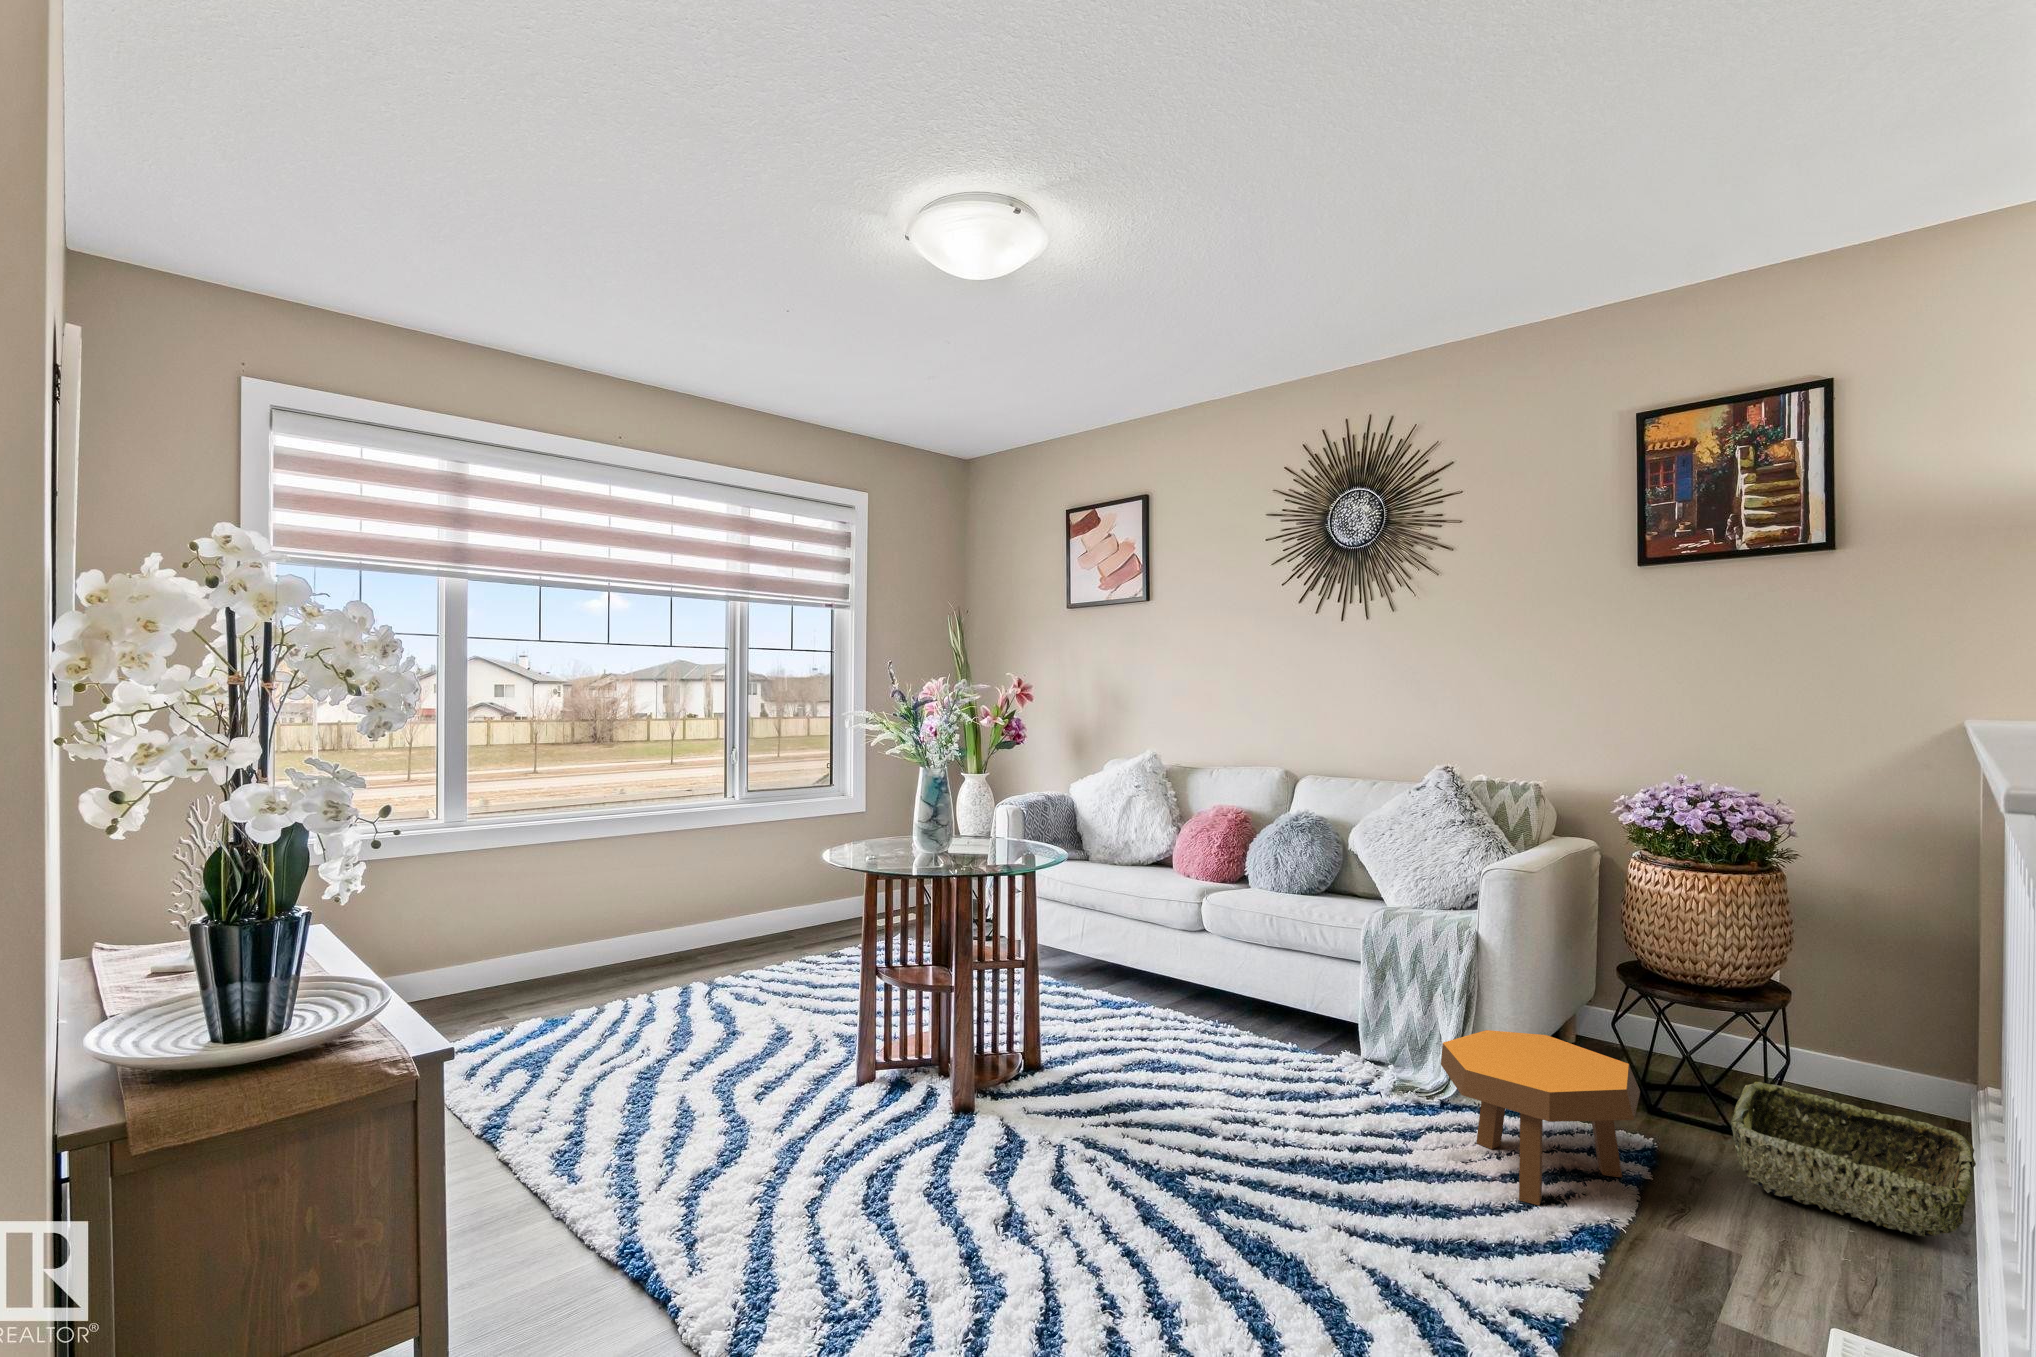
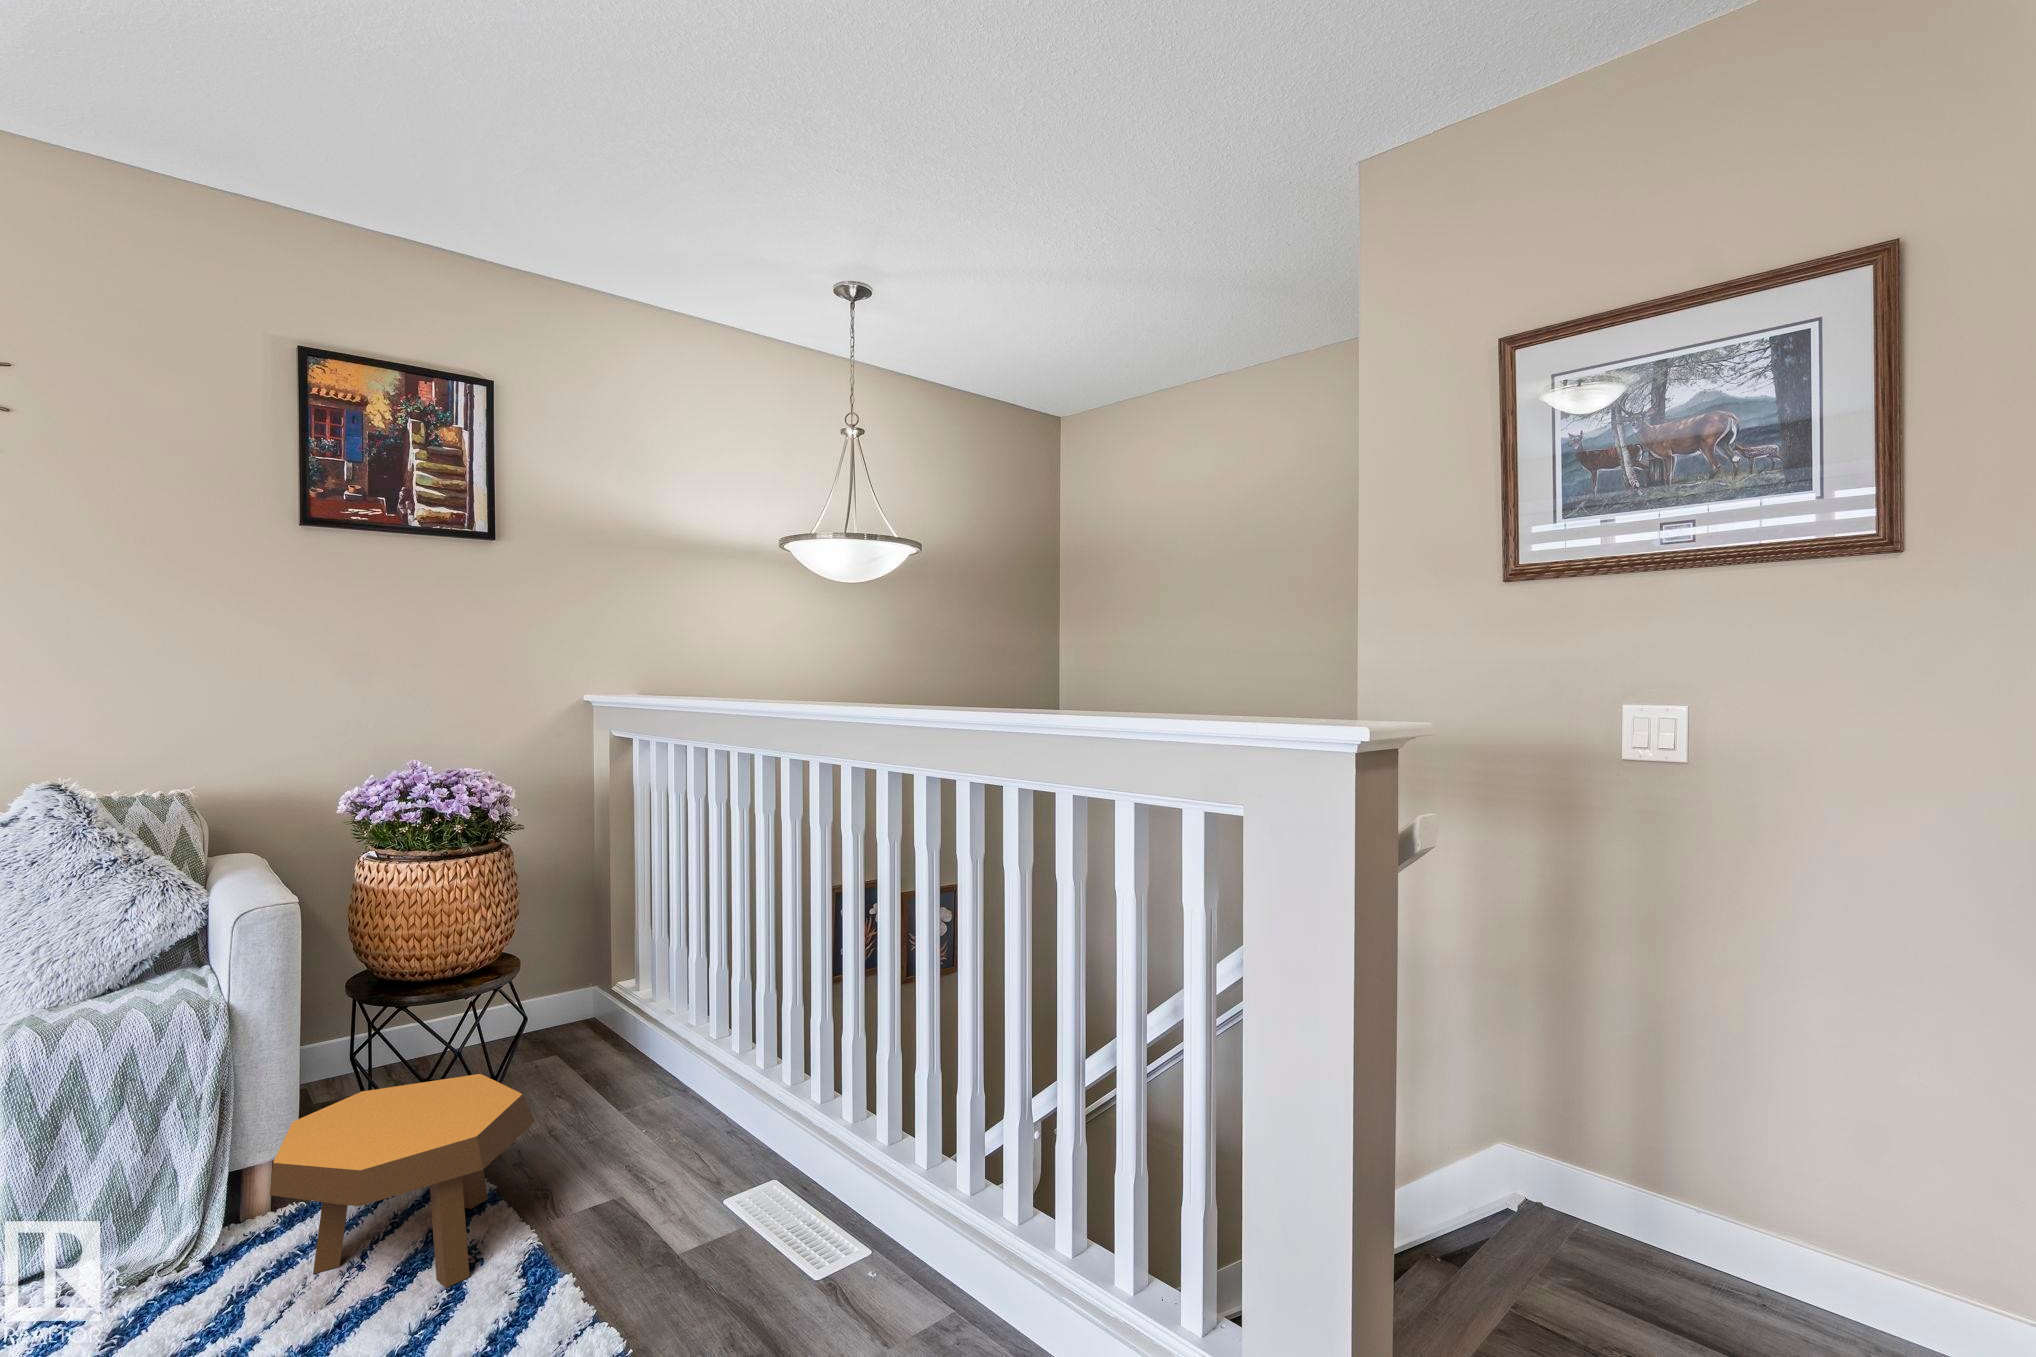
woven basket: present [1731,1082,1976,1236] -> none [540,1011,727,1135]

